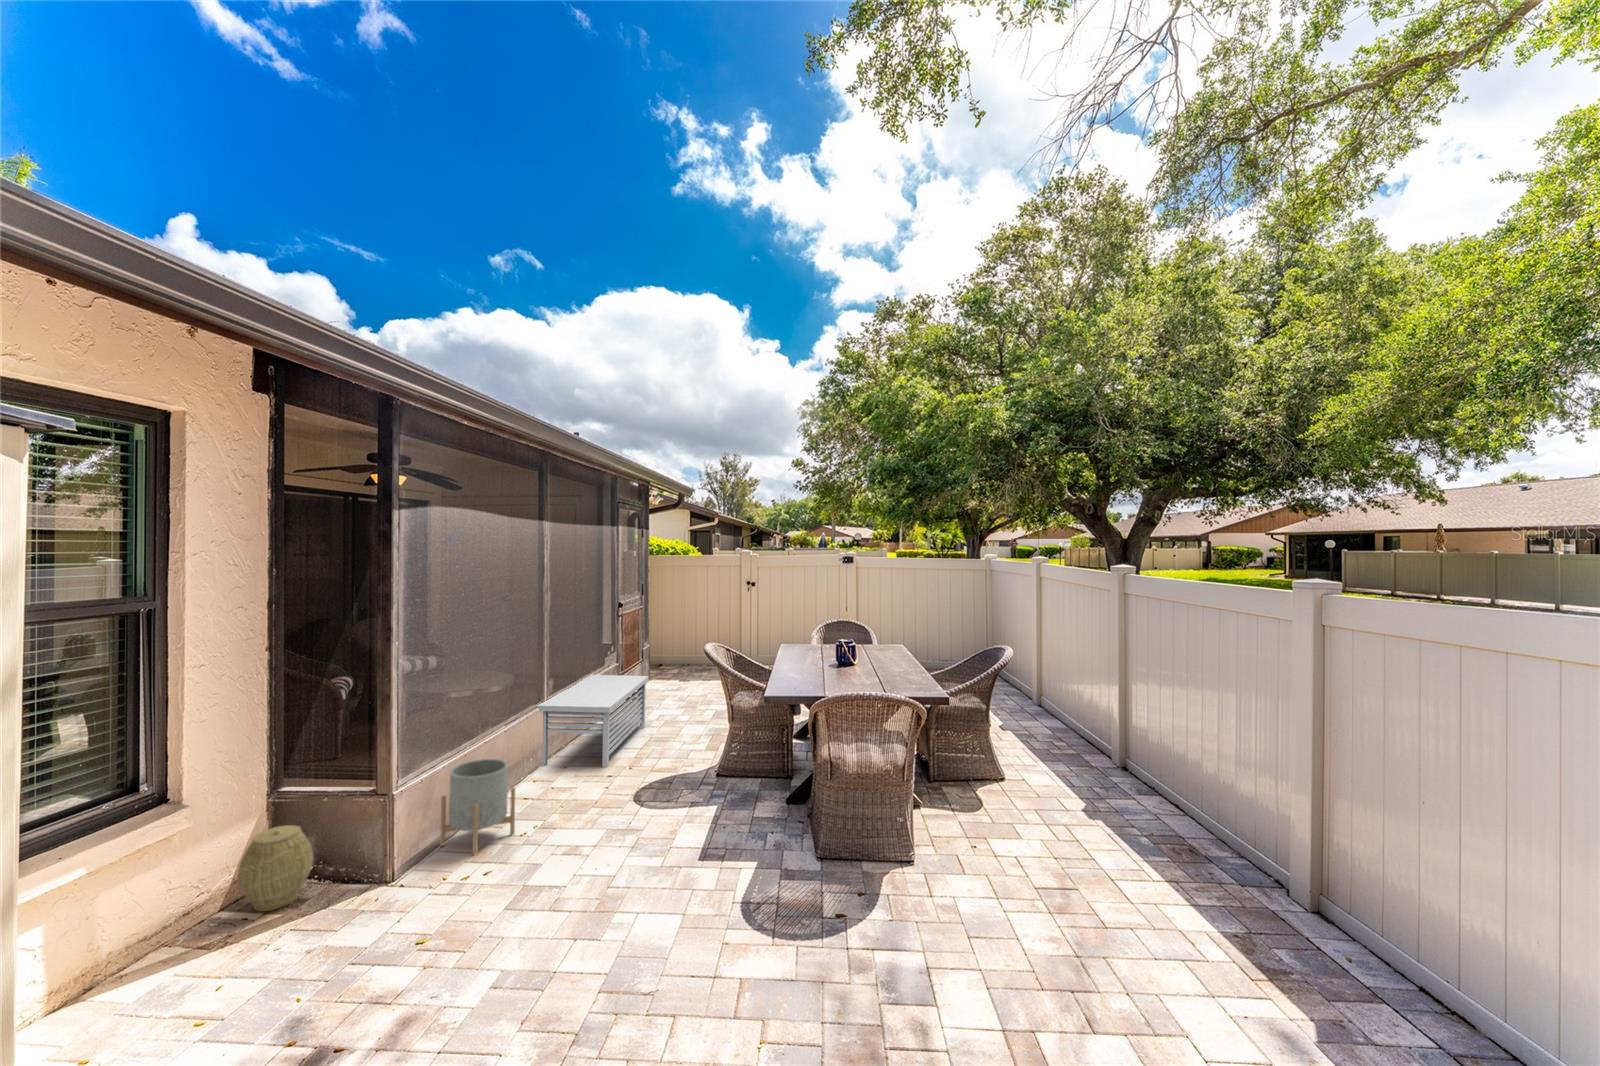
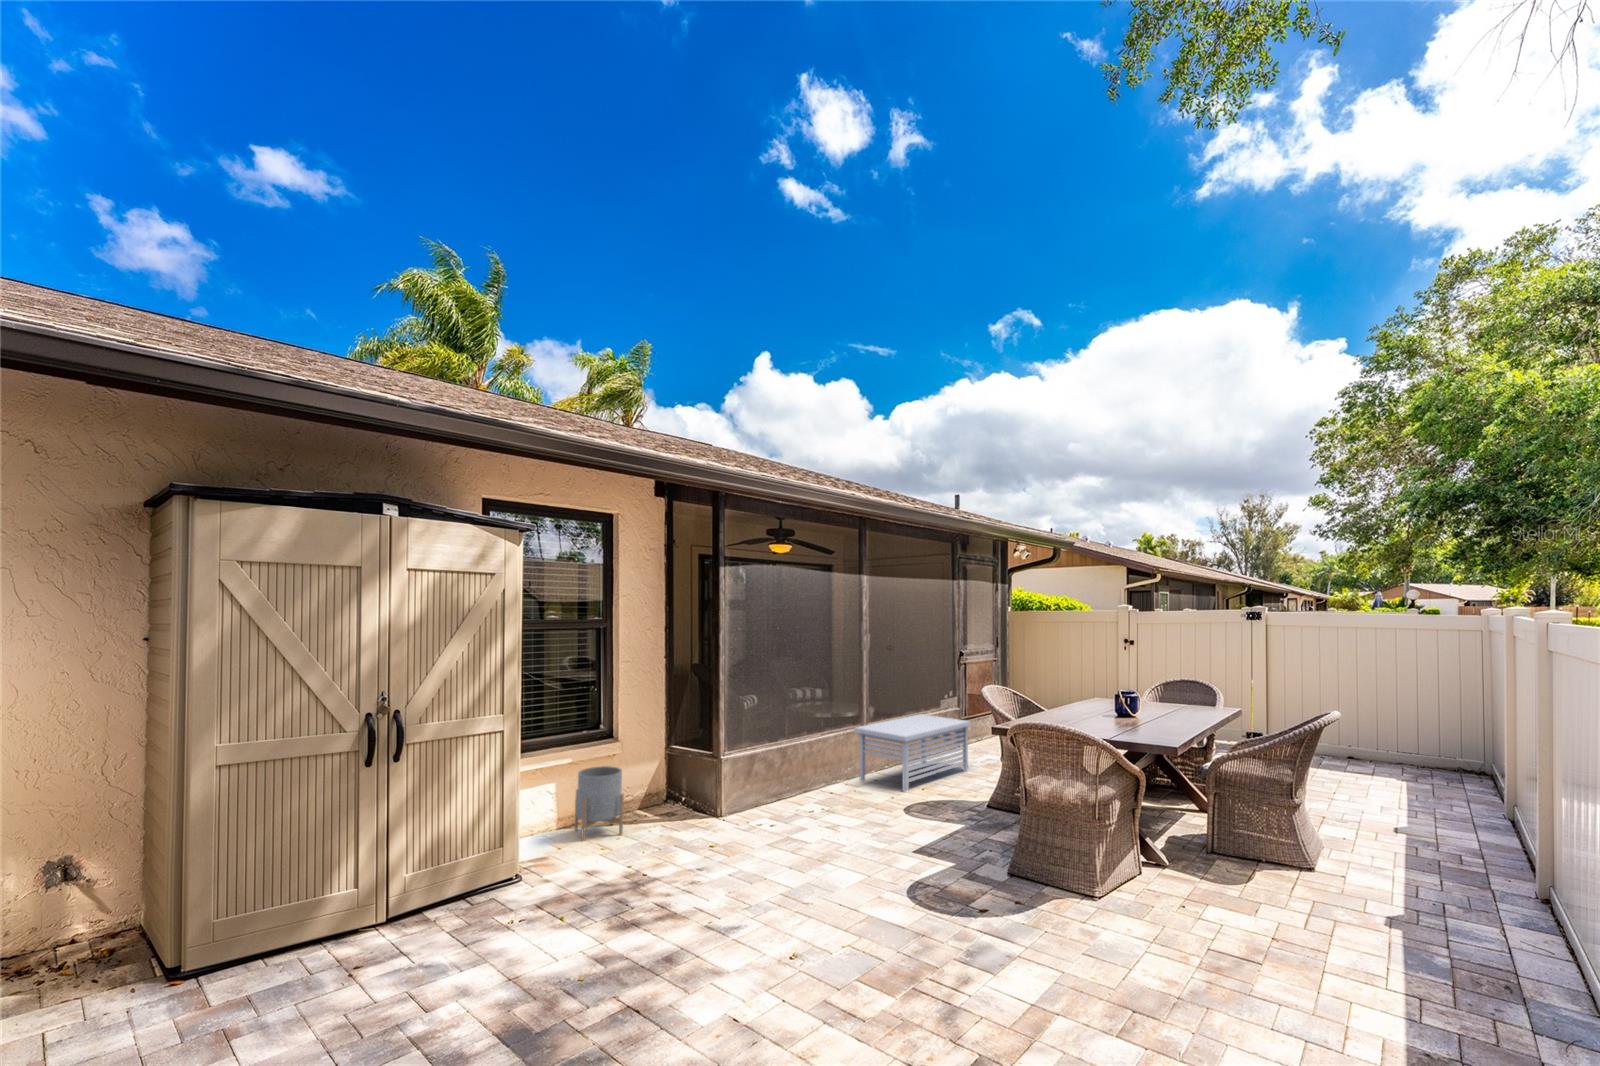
planter: present [440,759,515,855] -> present [574,766,624,841]
woven basket: present [238,825,313,911] -> none [643,767,681,817]

